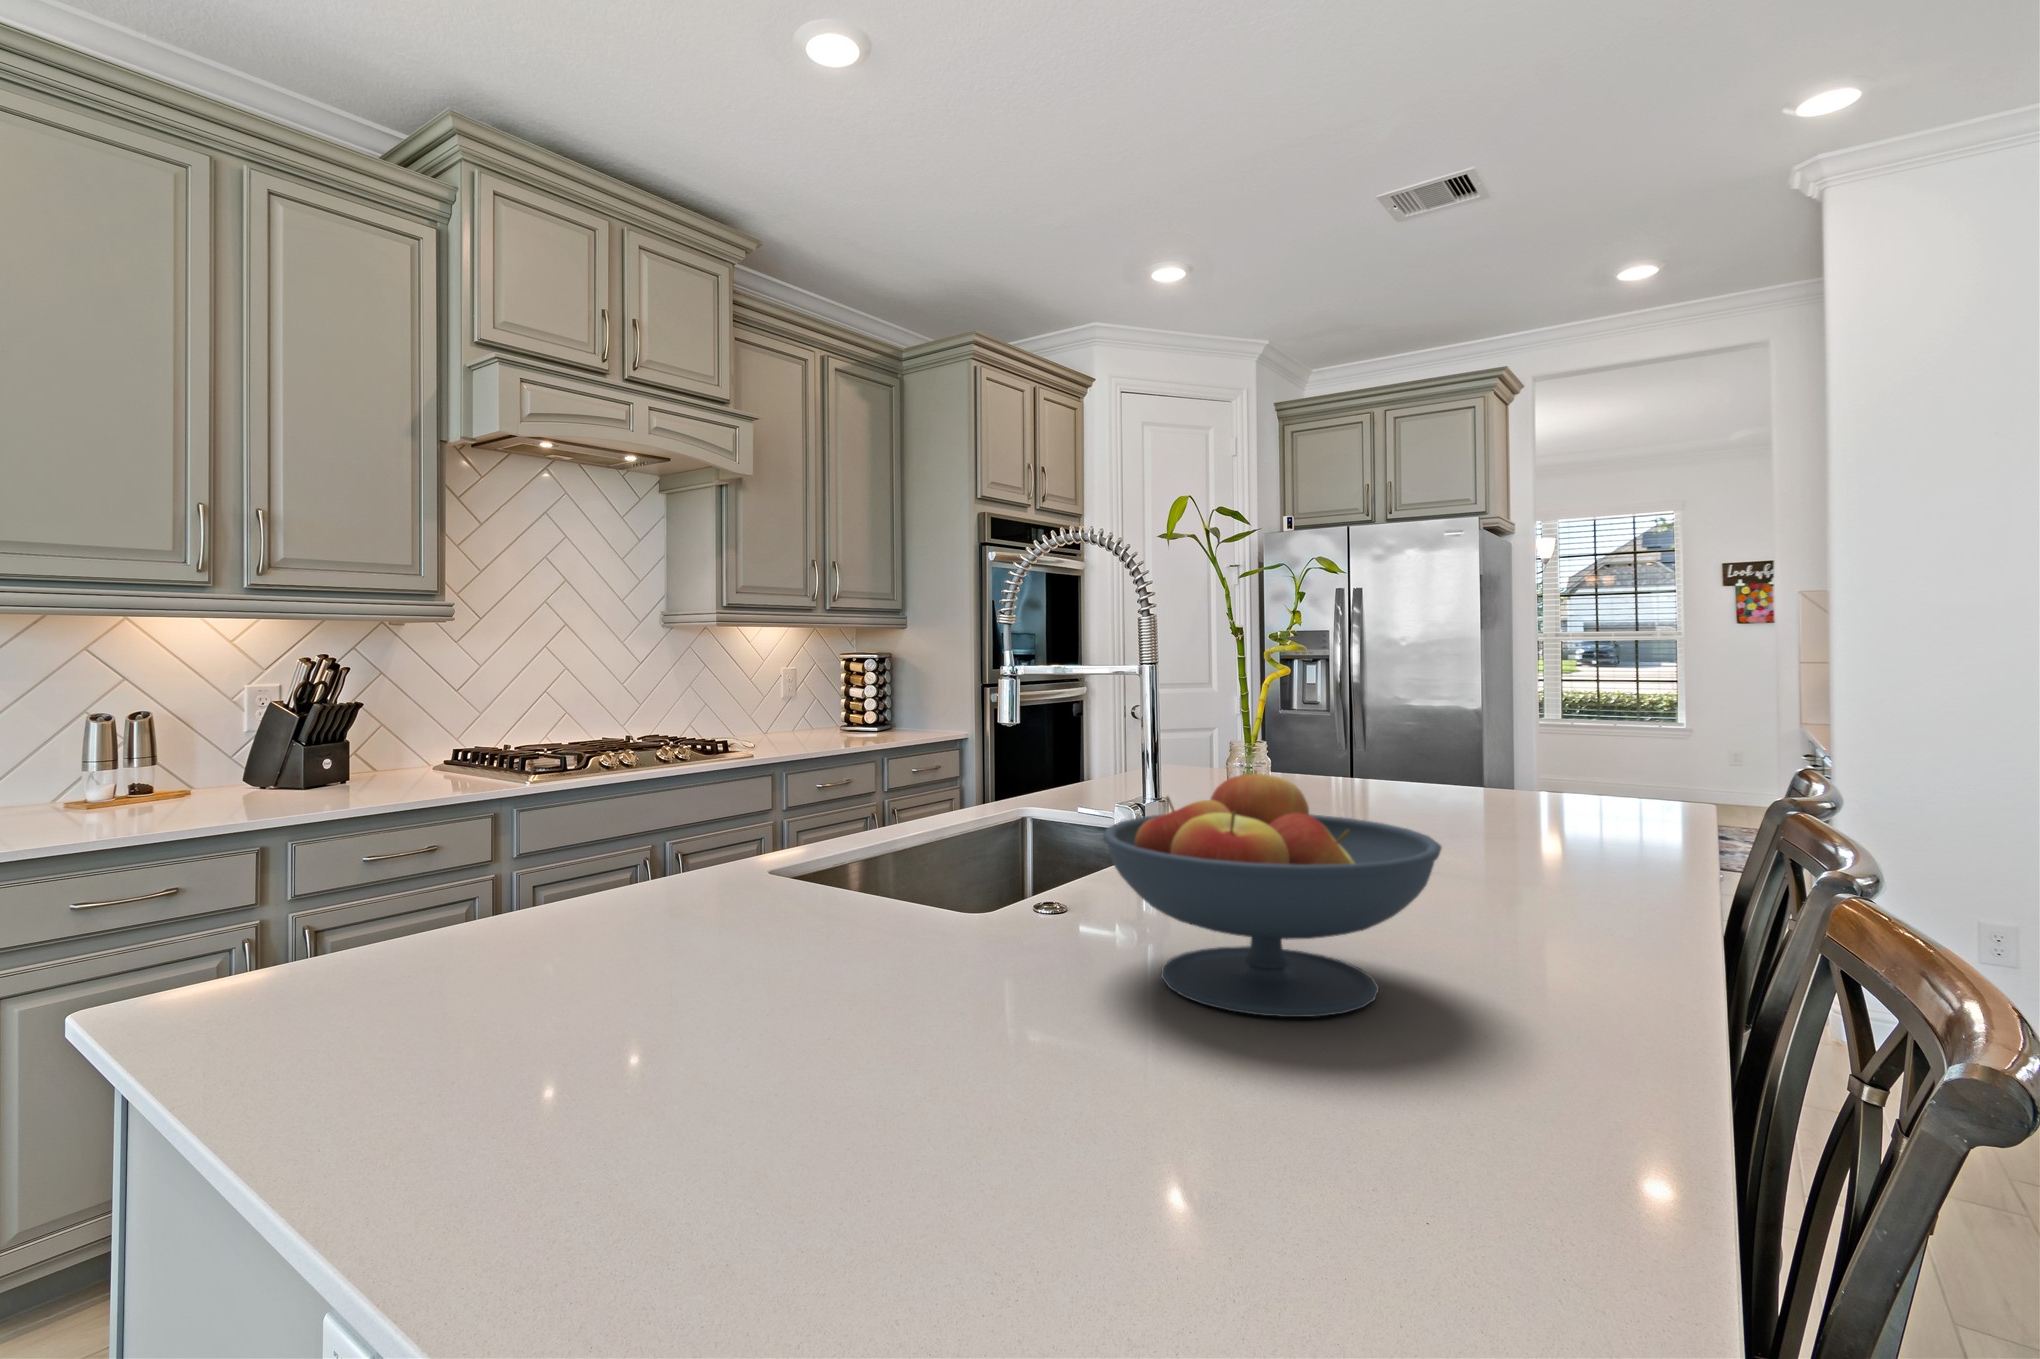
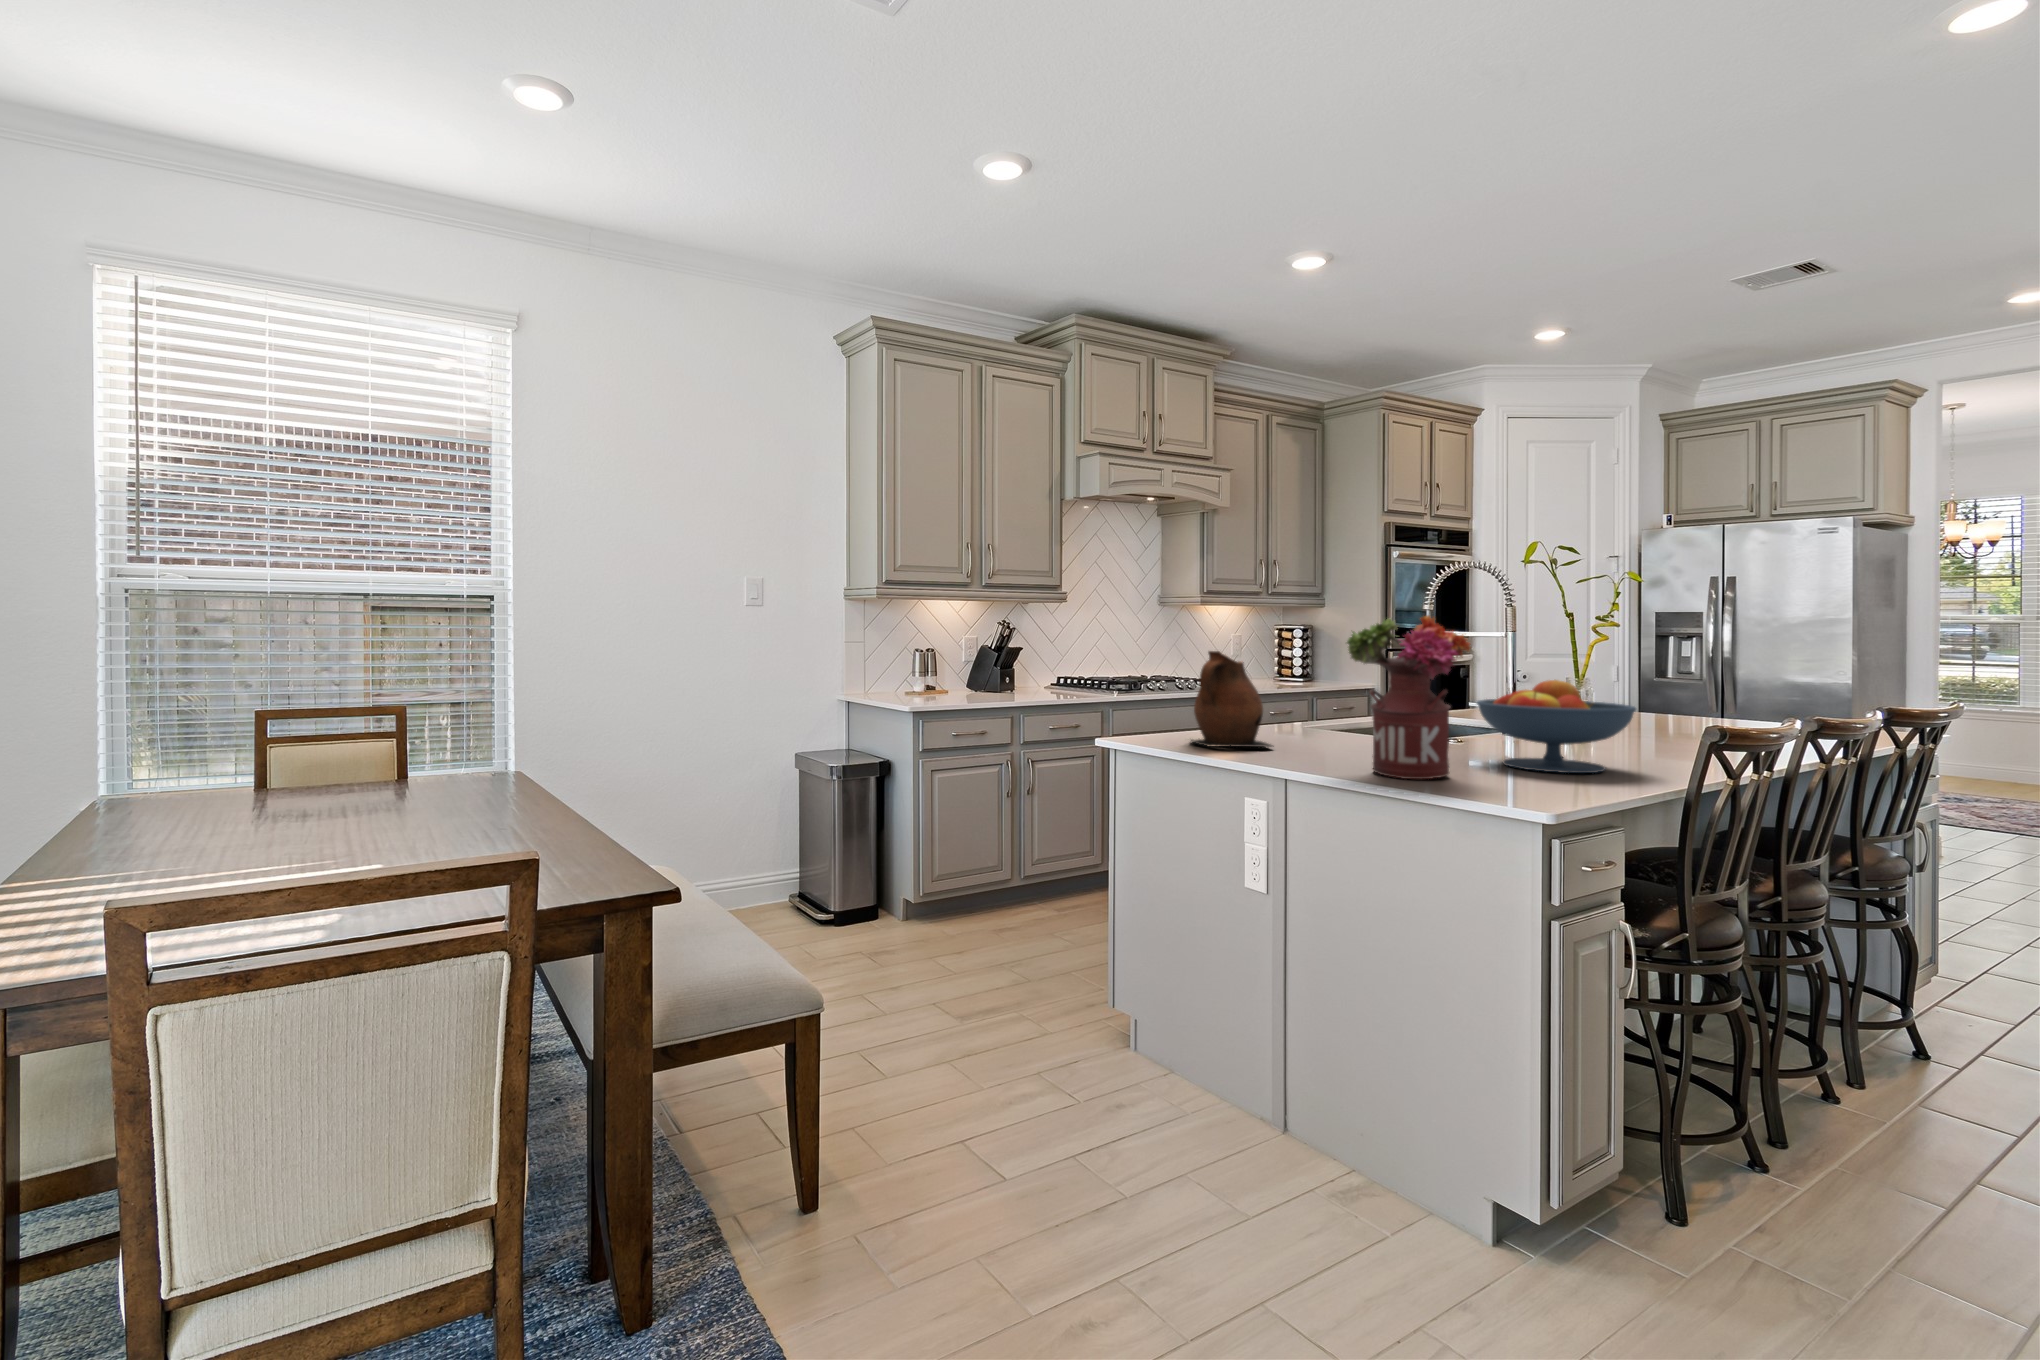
flower arrangement: none [754,627,1093,1136] -> present [1347,615,1470,779]
ceramic pitcher: none [452,726,660,981] -> present [1191,651,1272,747]

